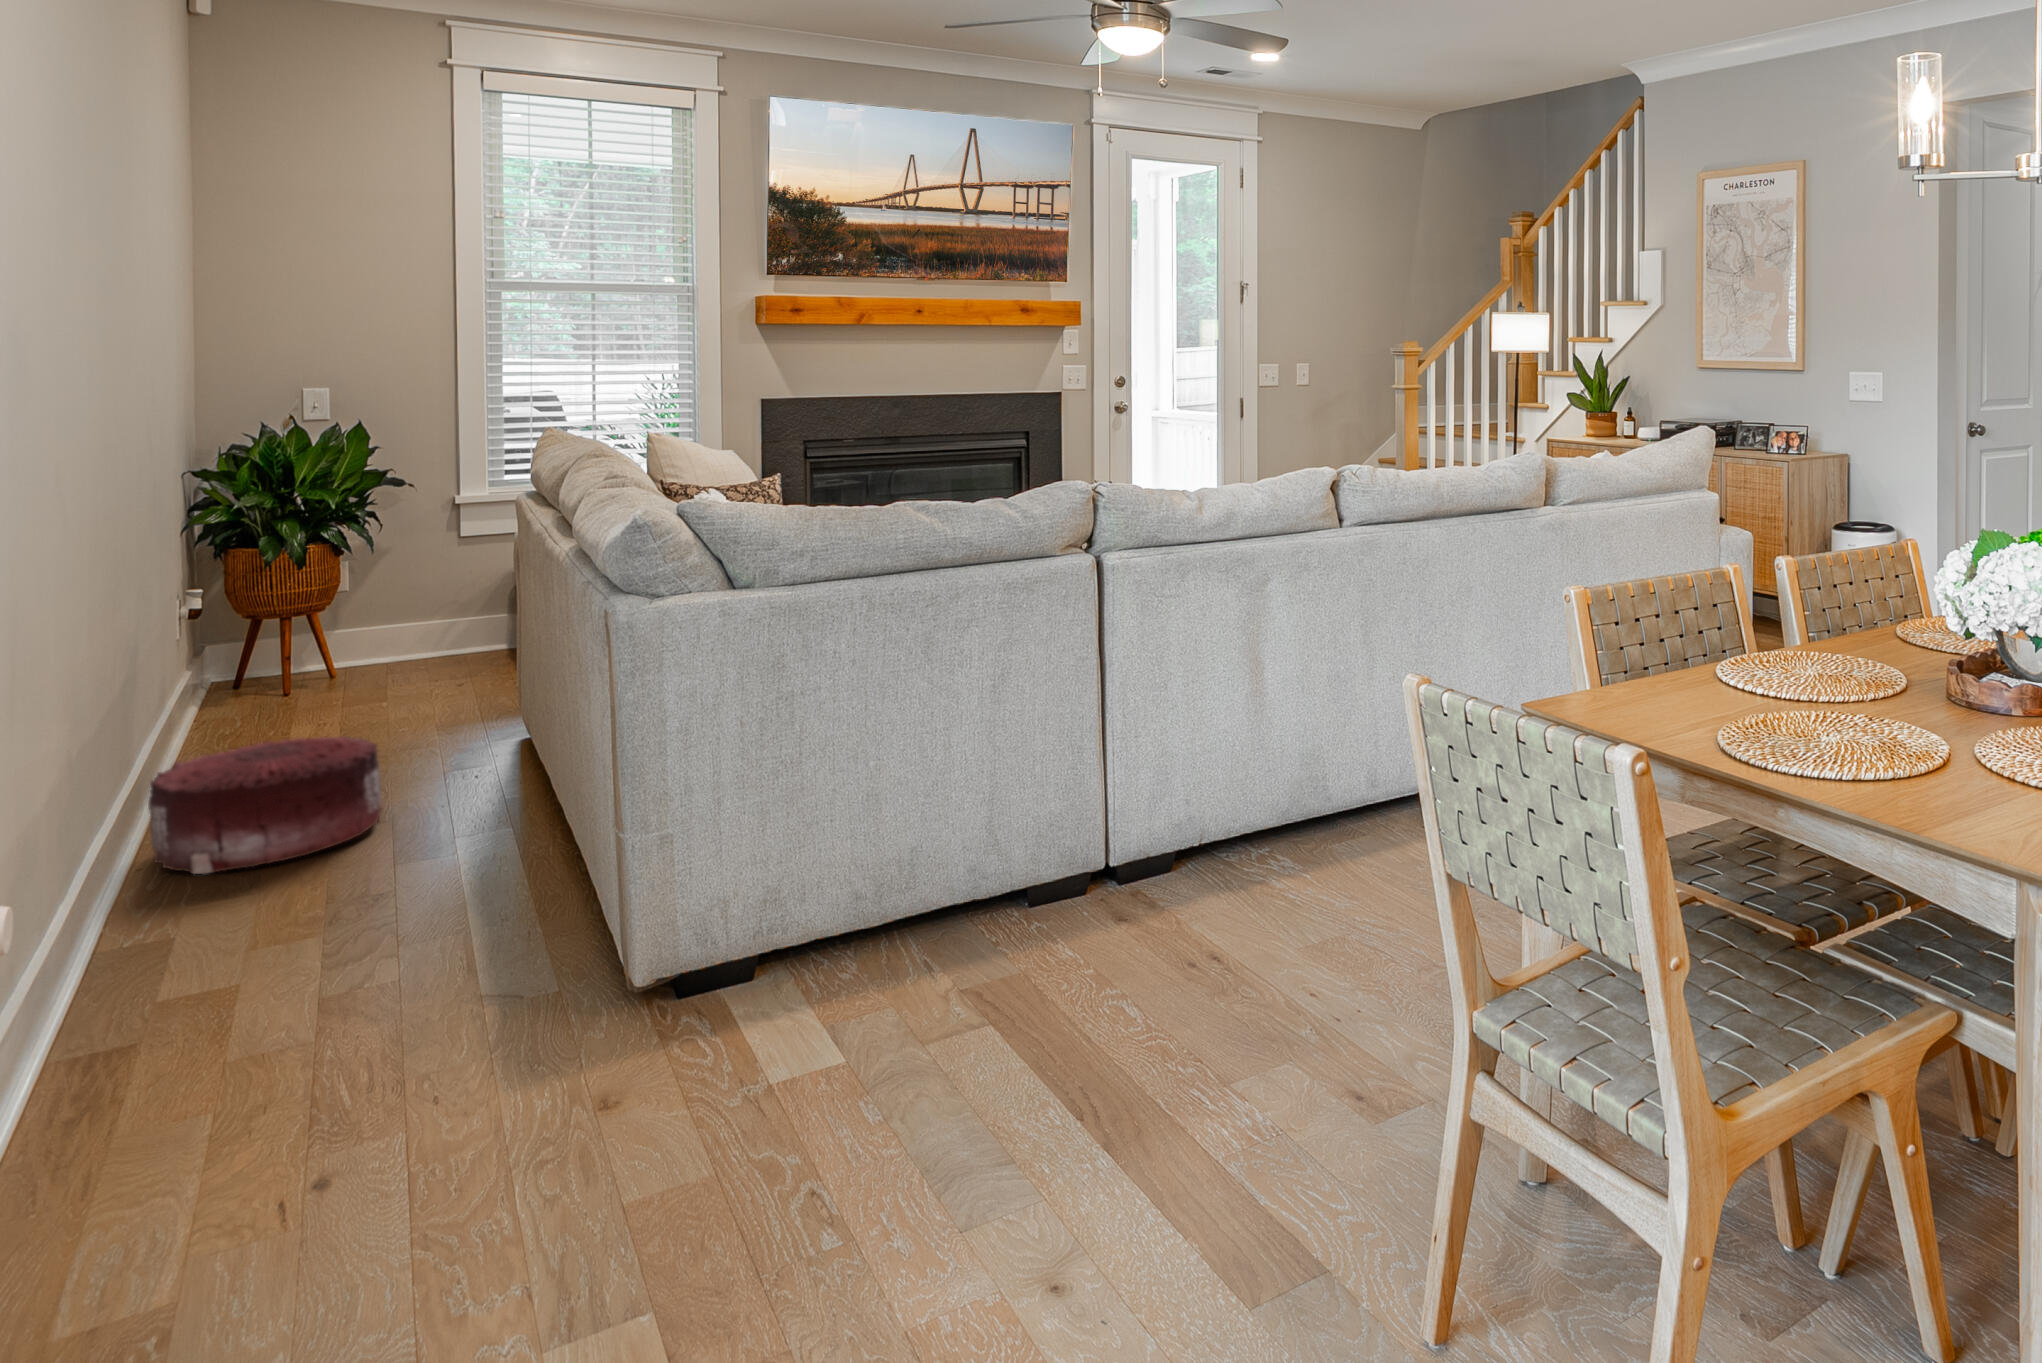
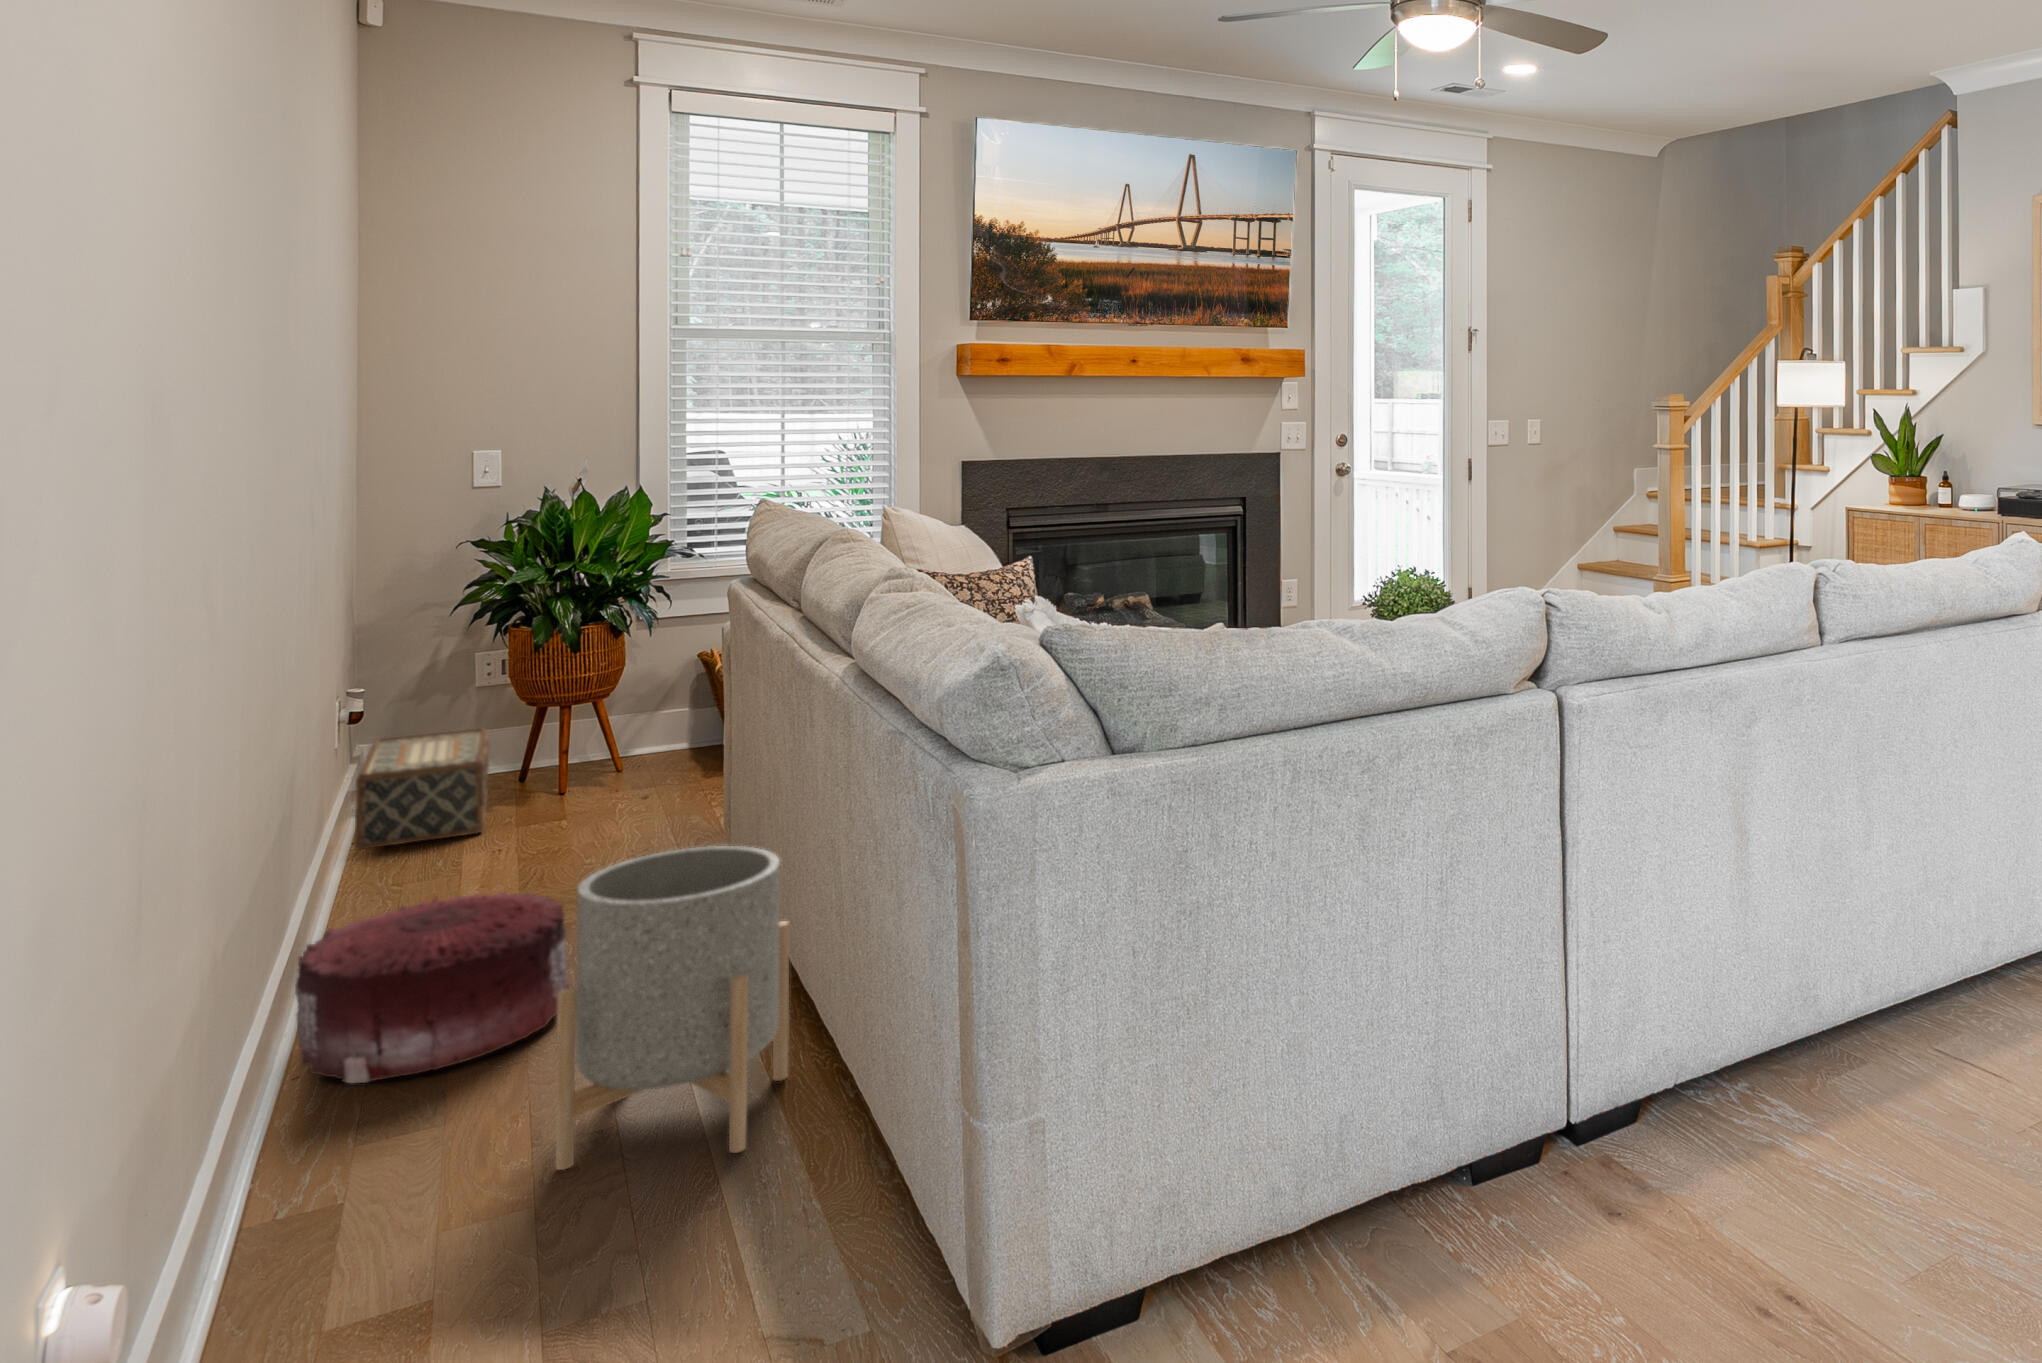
woven basket: none [199,626,323,724] -> present [355,728,489,849]
planter: none [362,686,558,919] -> present [556,846,789,1170]

